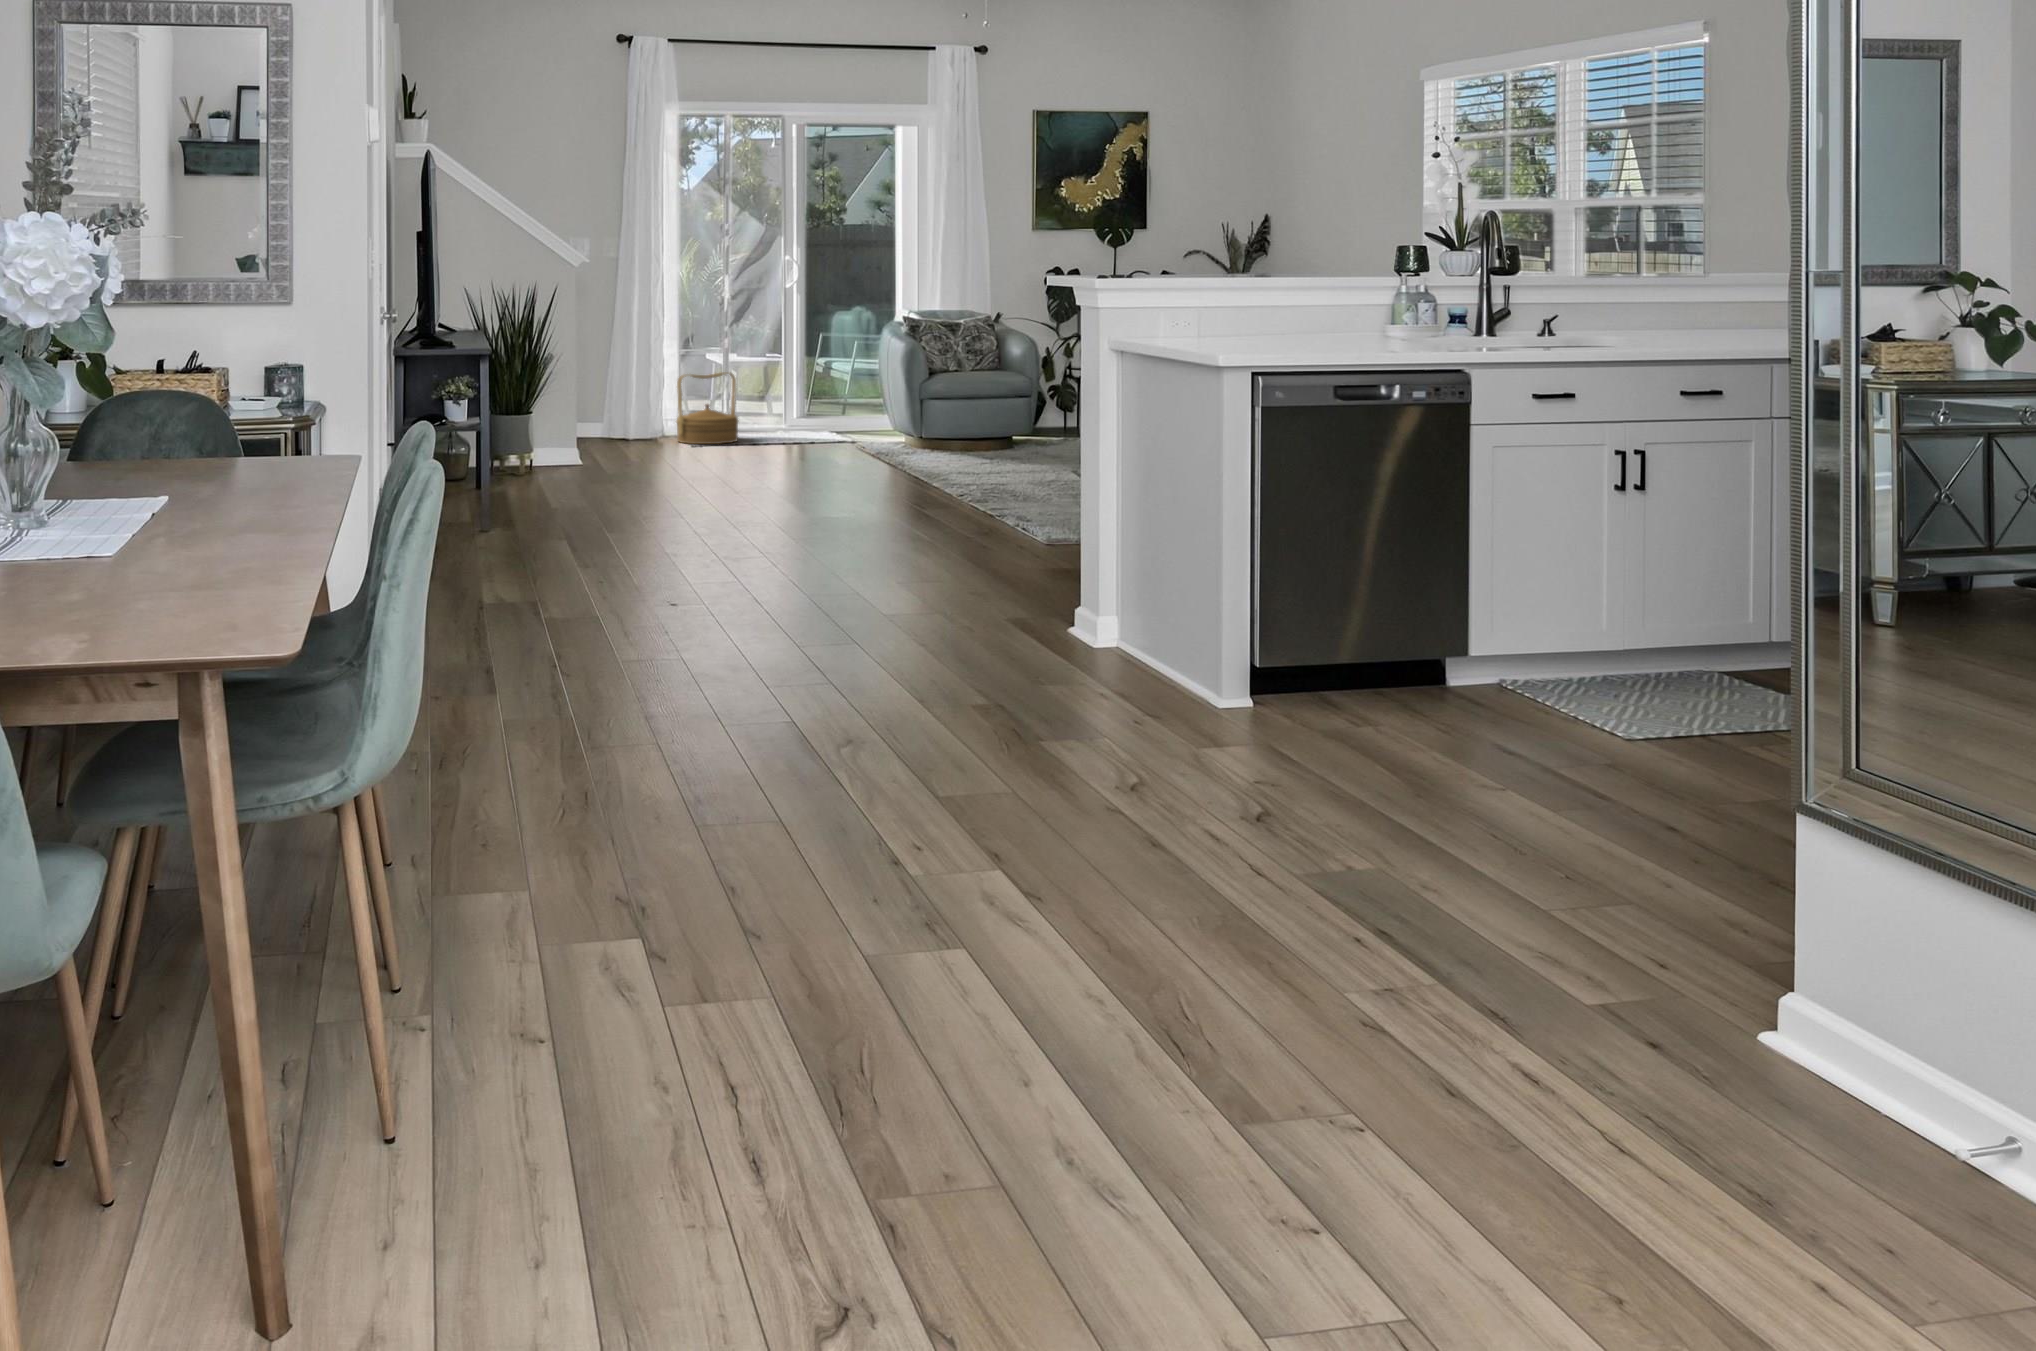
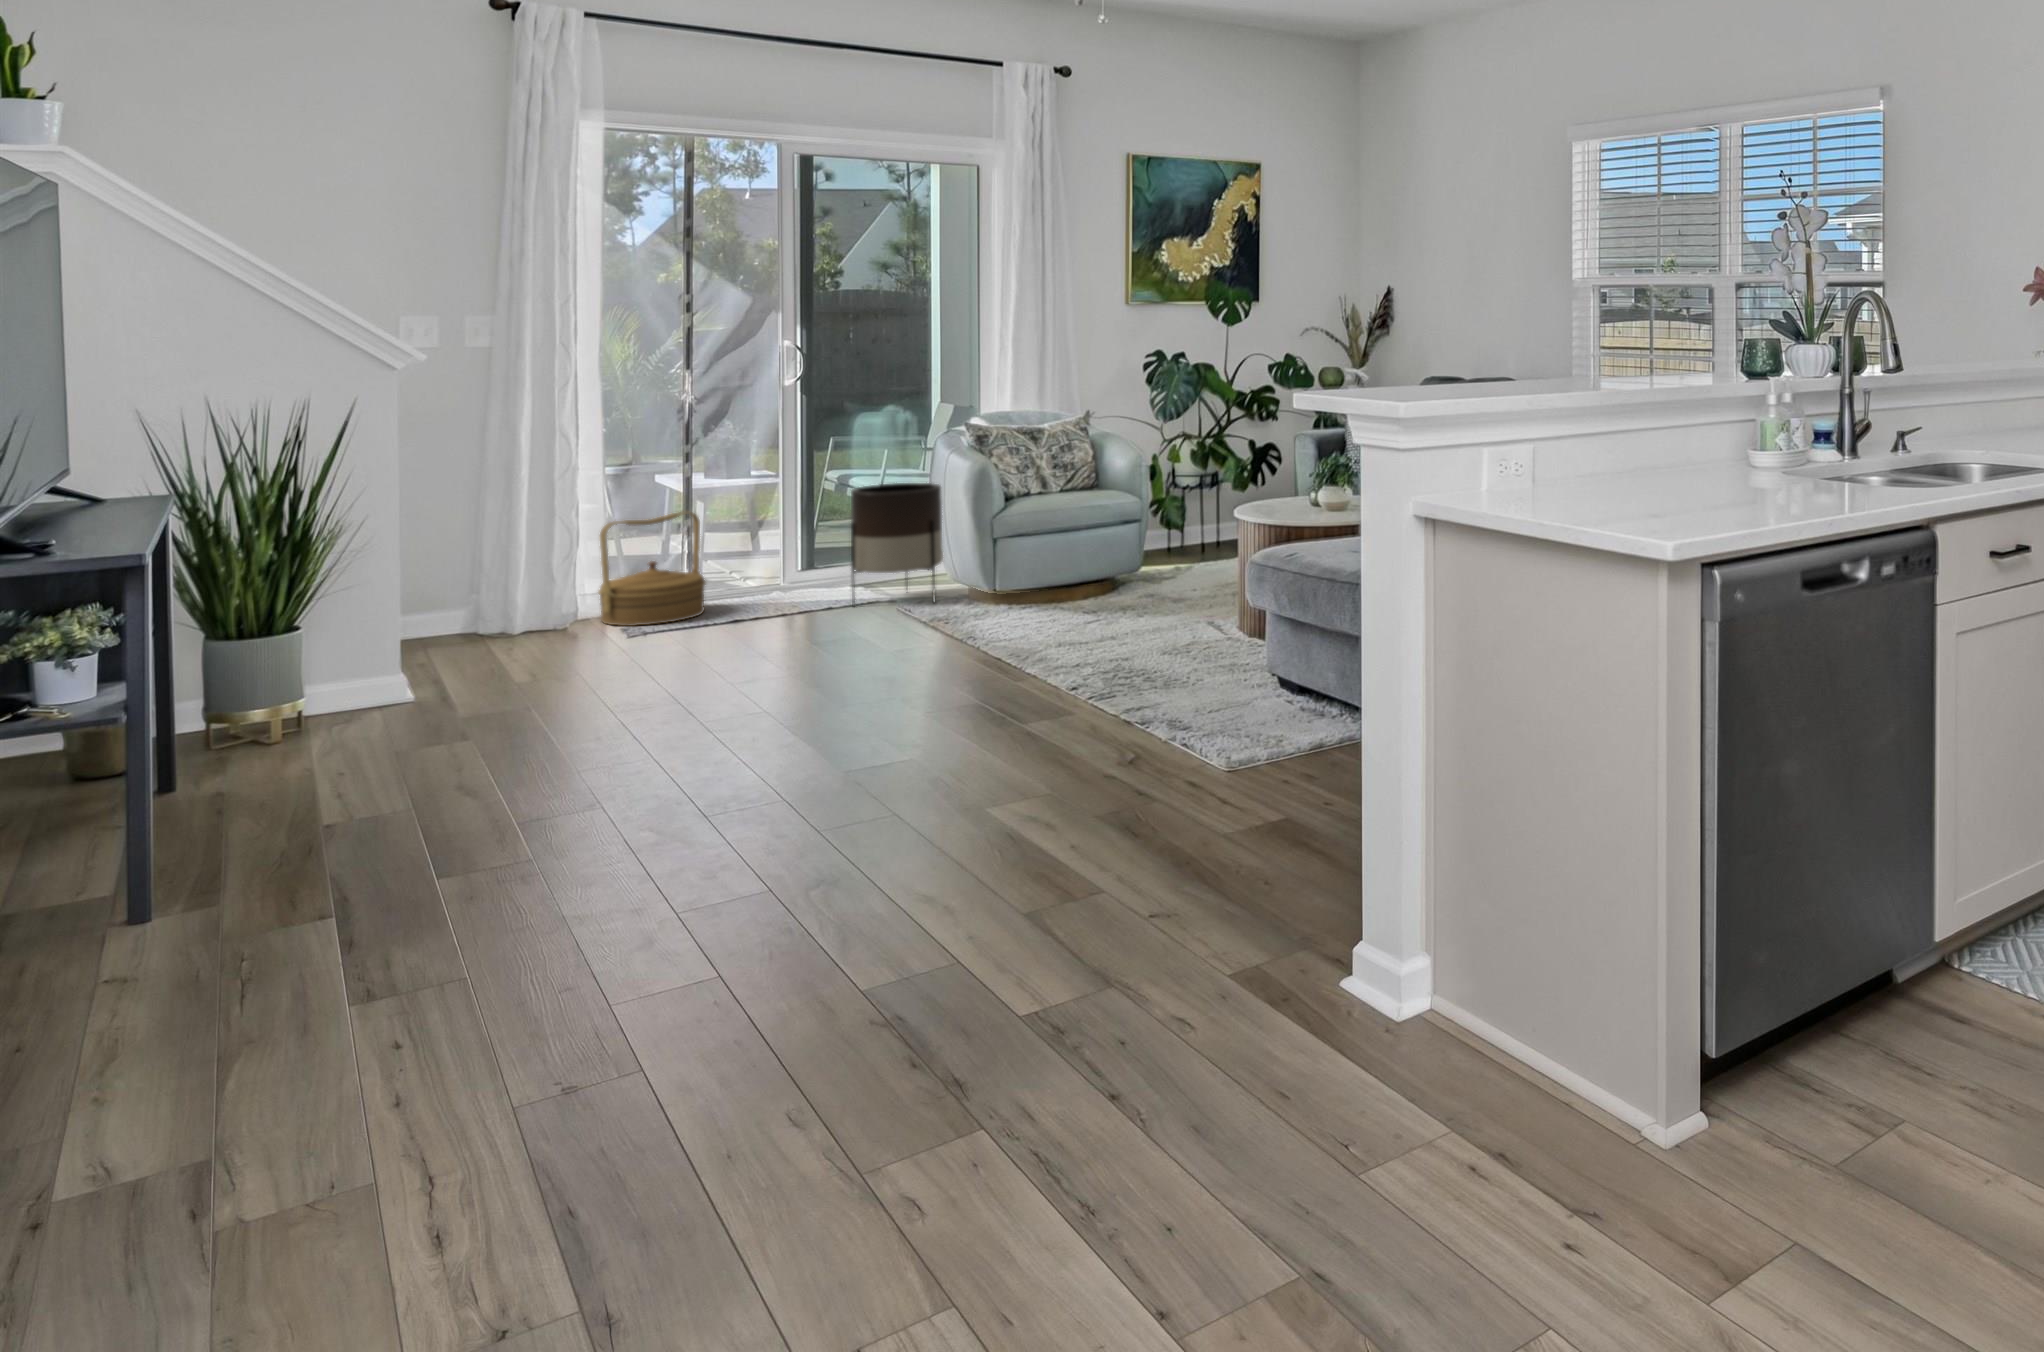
planter: none [829,360,890,445] -> present [851,483,943,605]

